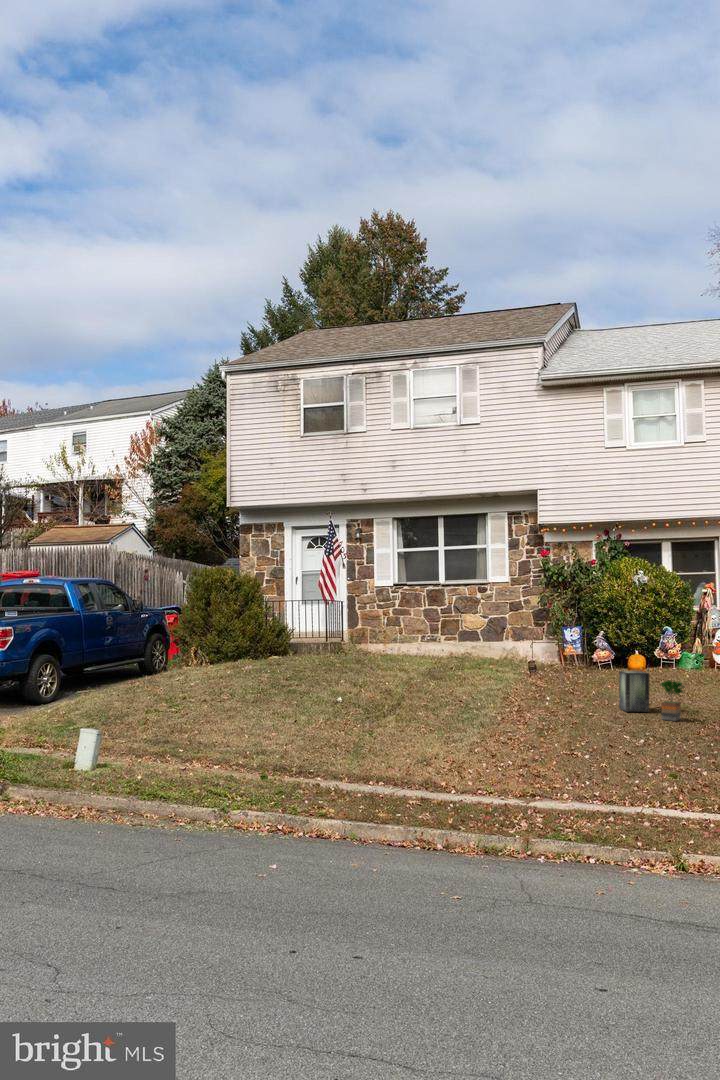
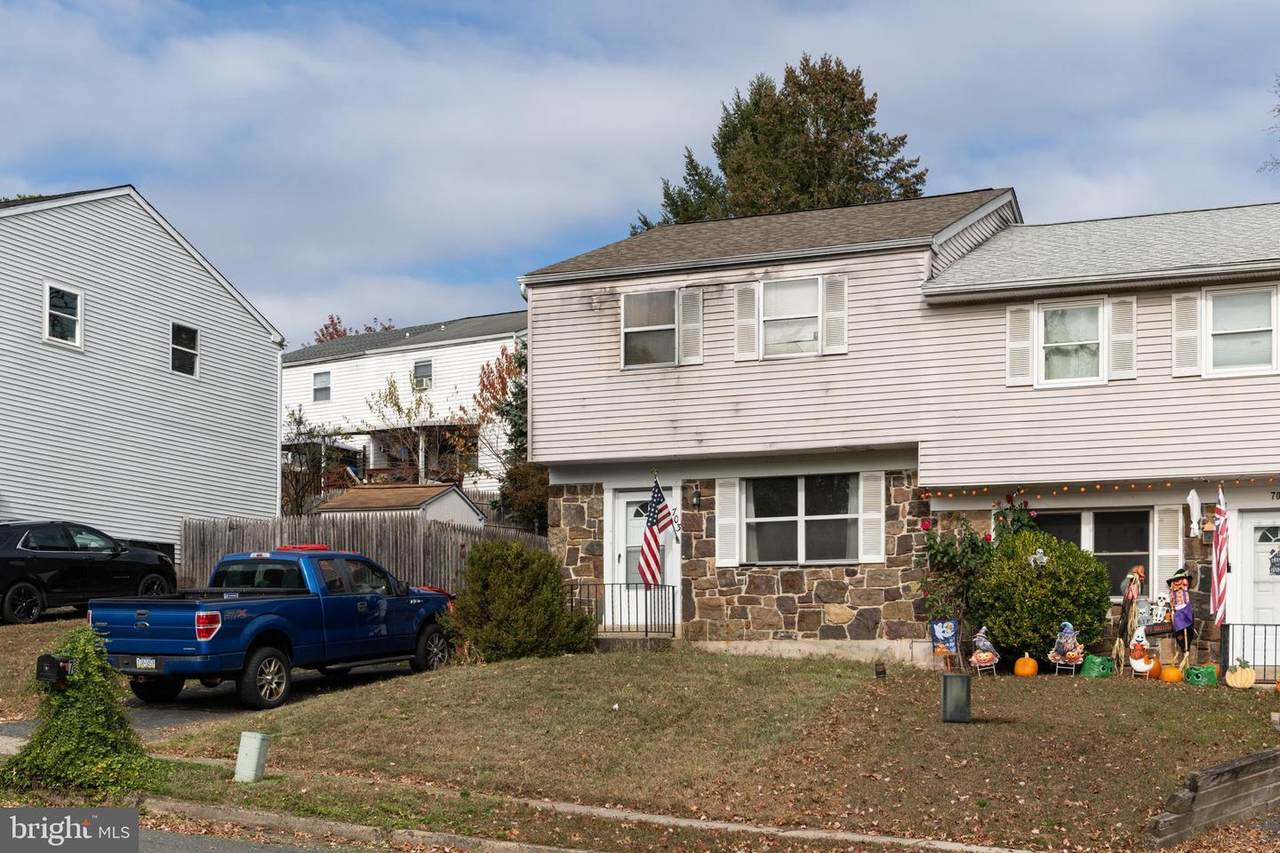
potted tree: present [660,680,685,721] -> none [974,683,1005,731]

